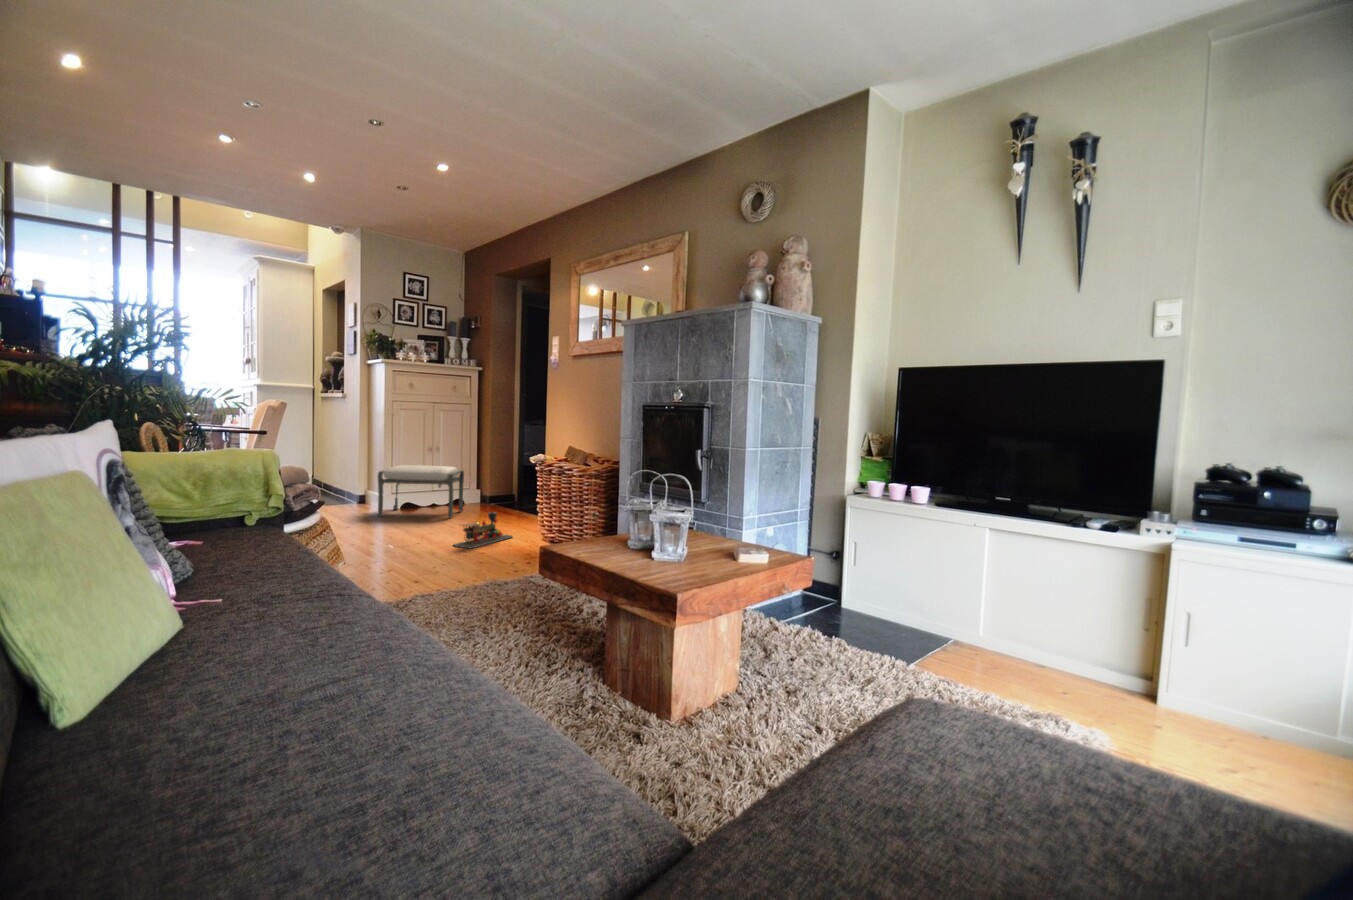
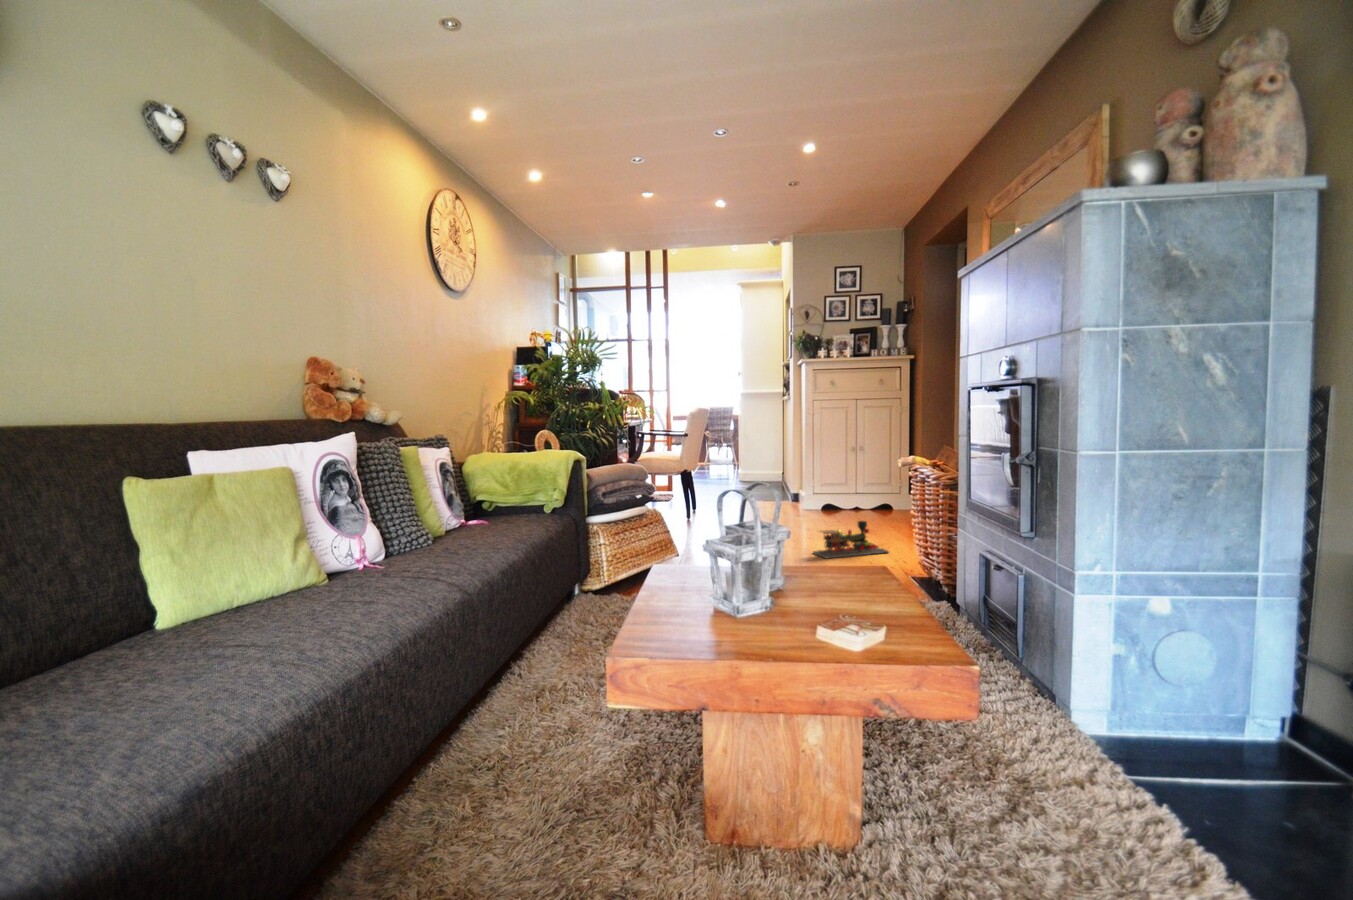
ottoman: present [378,465,464,518] -> none [794,465,884,523]

